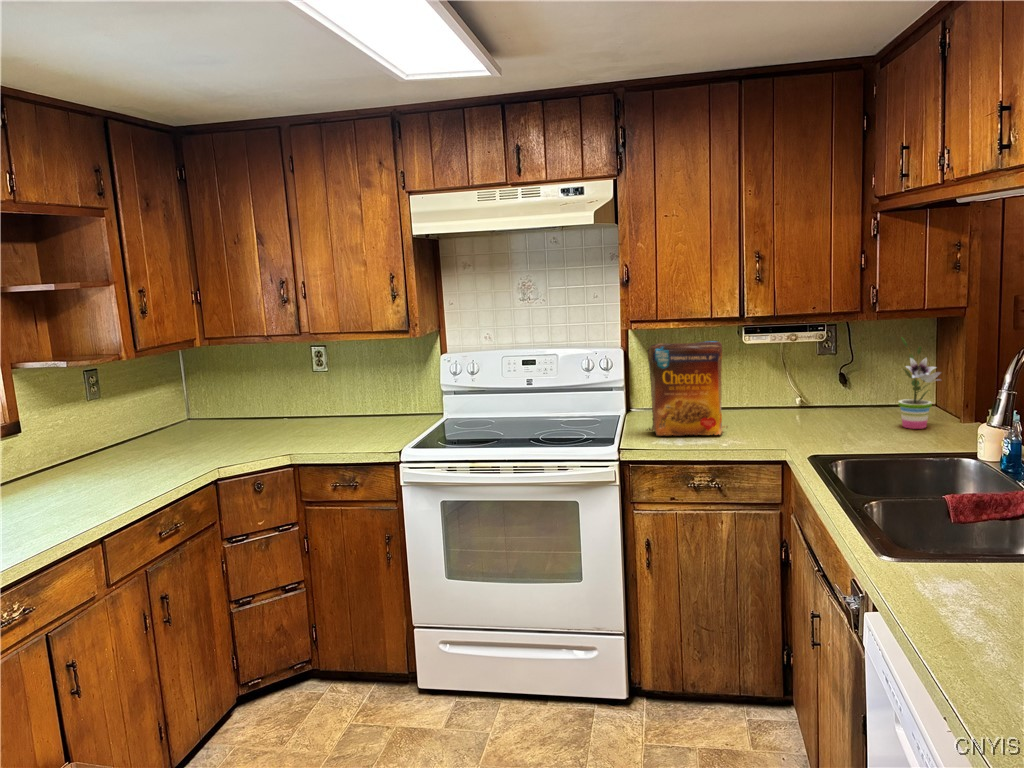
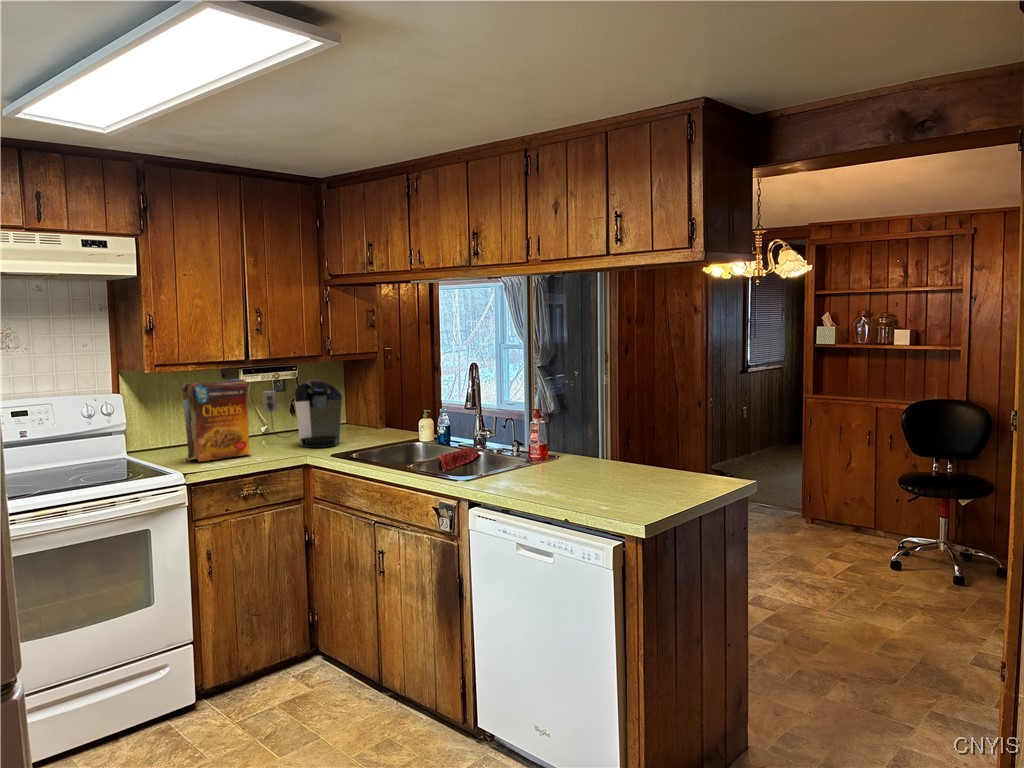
potted plant: present [899,337,941,429] -> none [354,372,382,435]
coffee maker: none [762,346,857,440] -> present [263,379,342,448]

